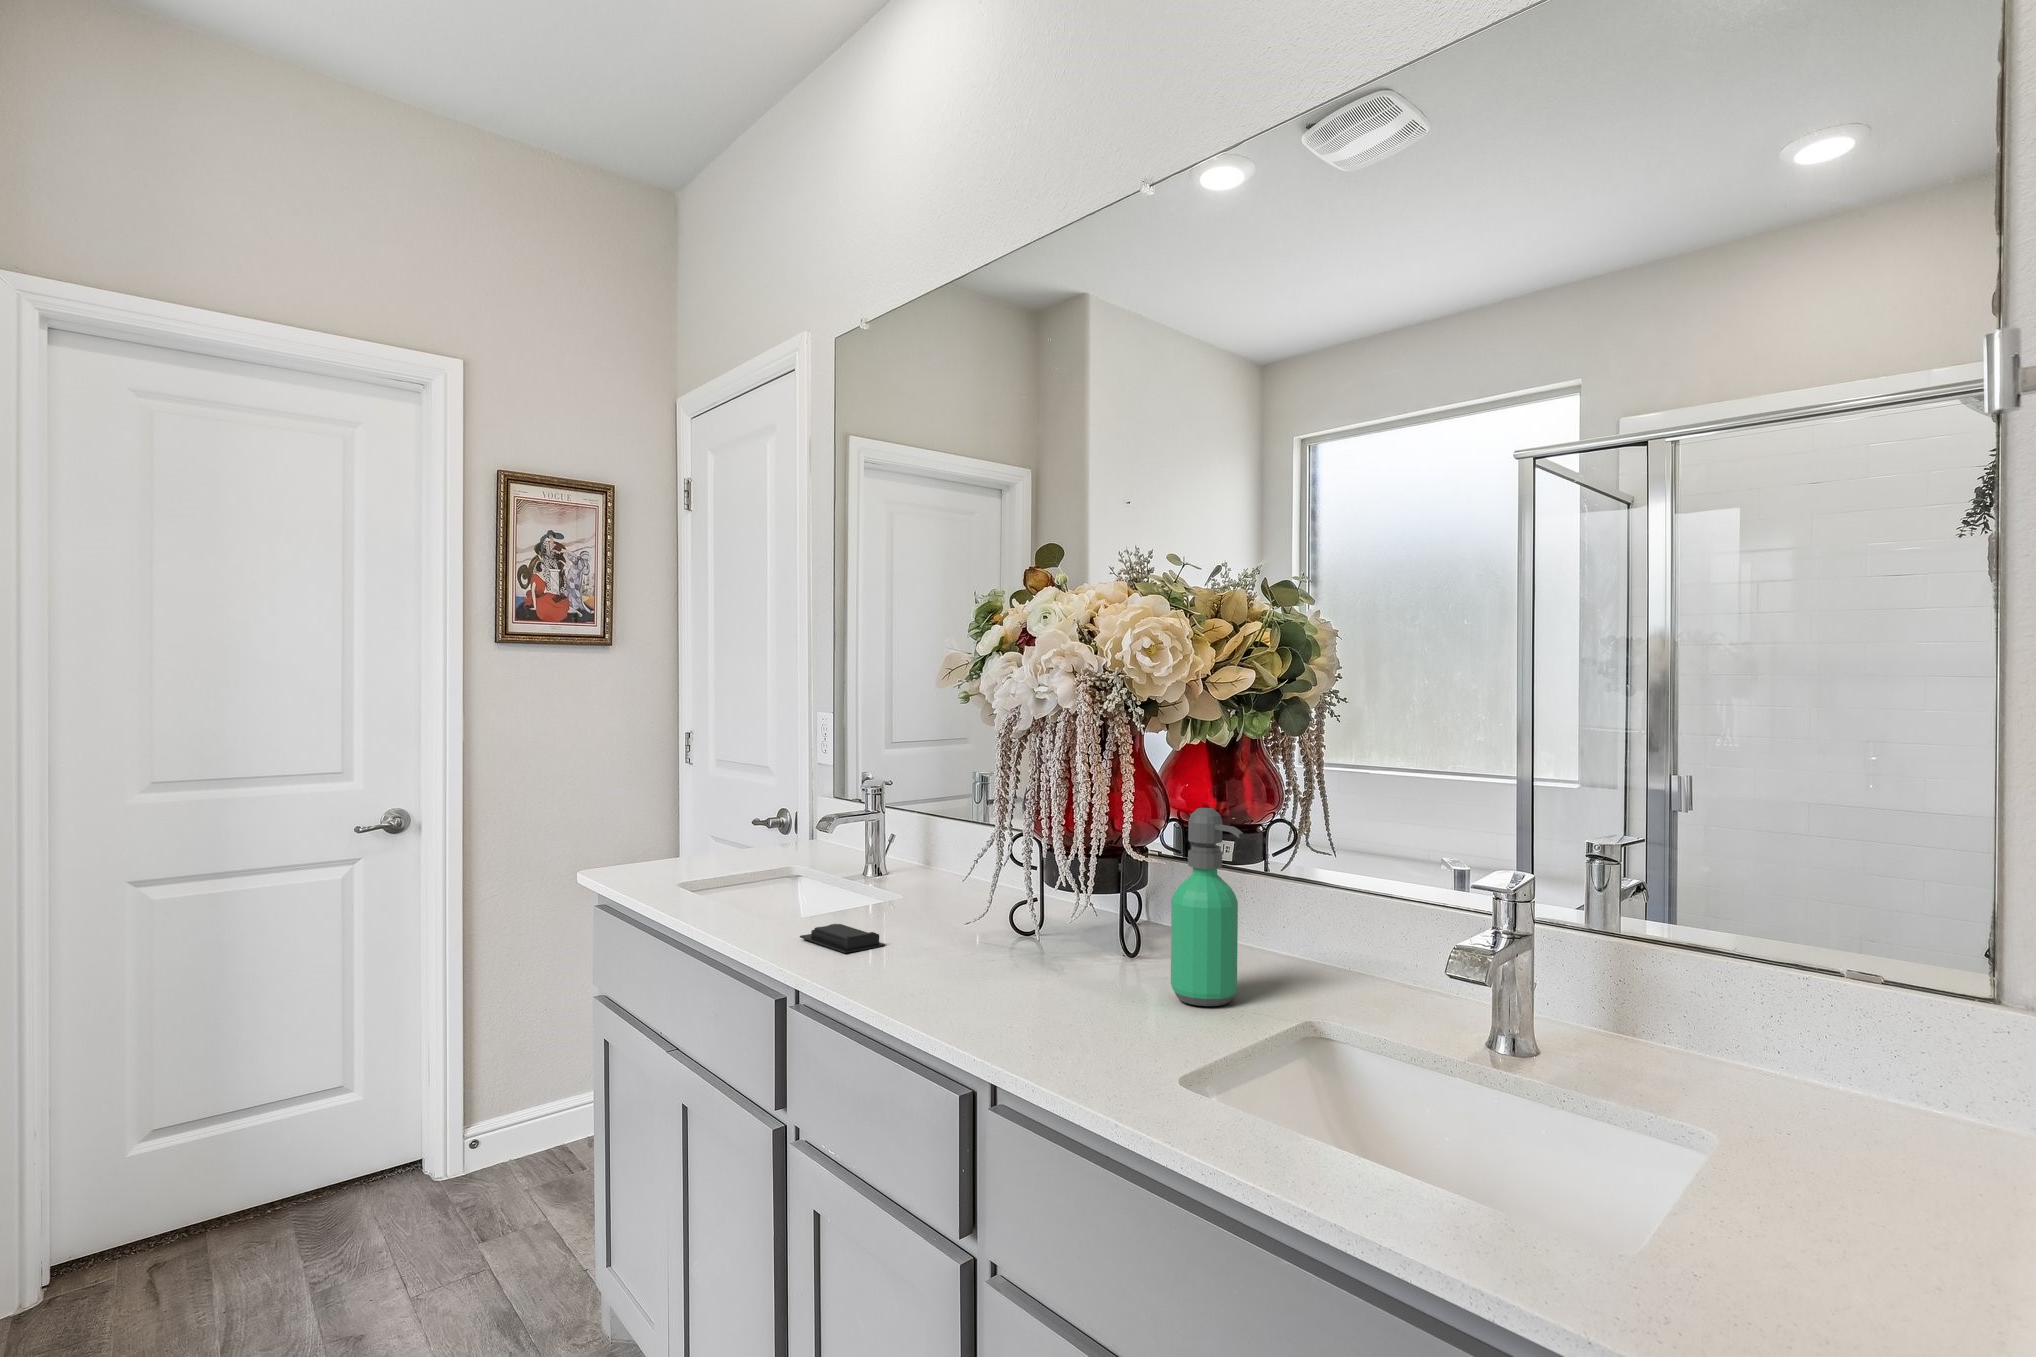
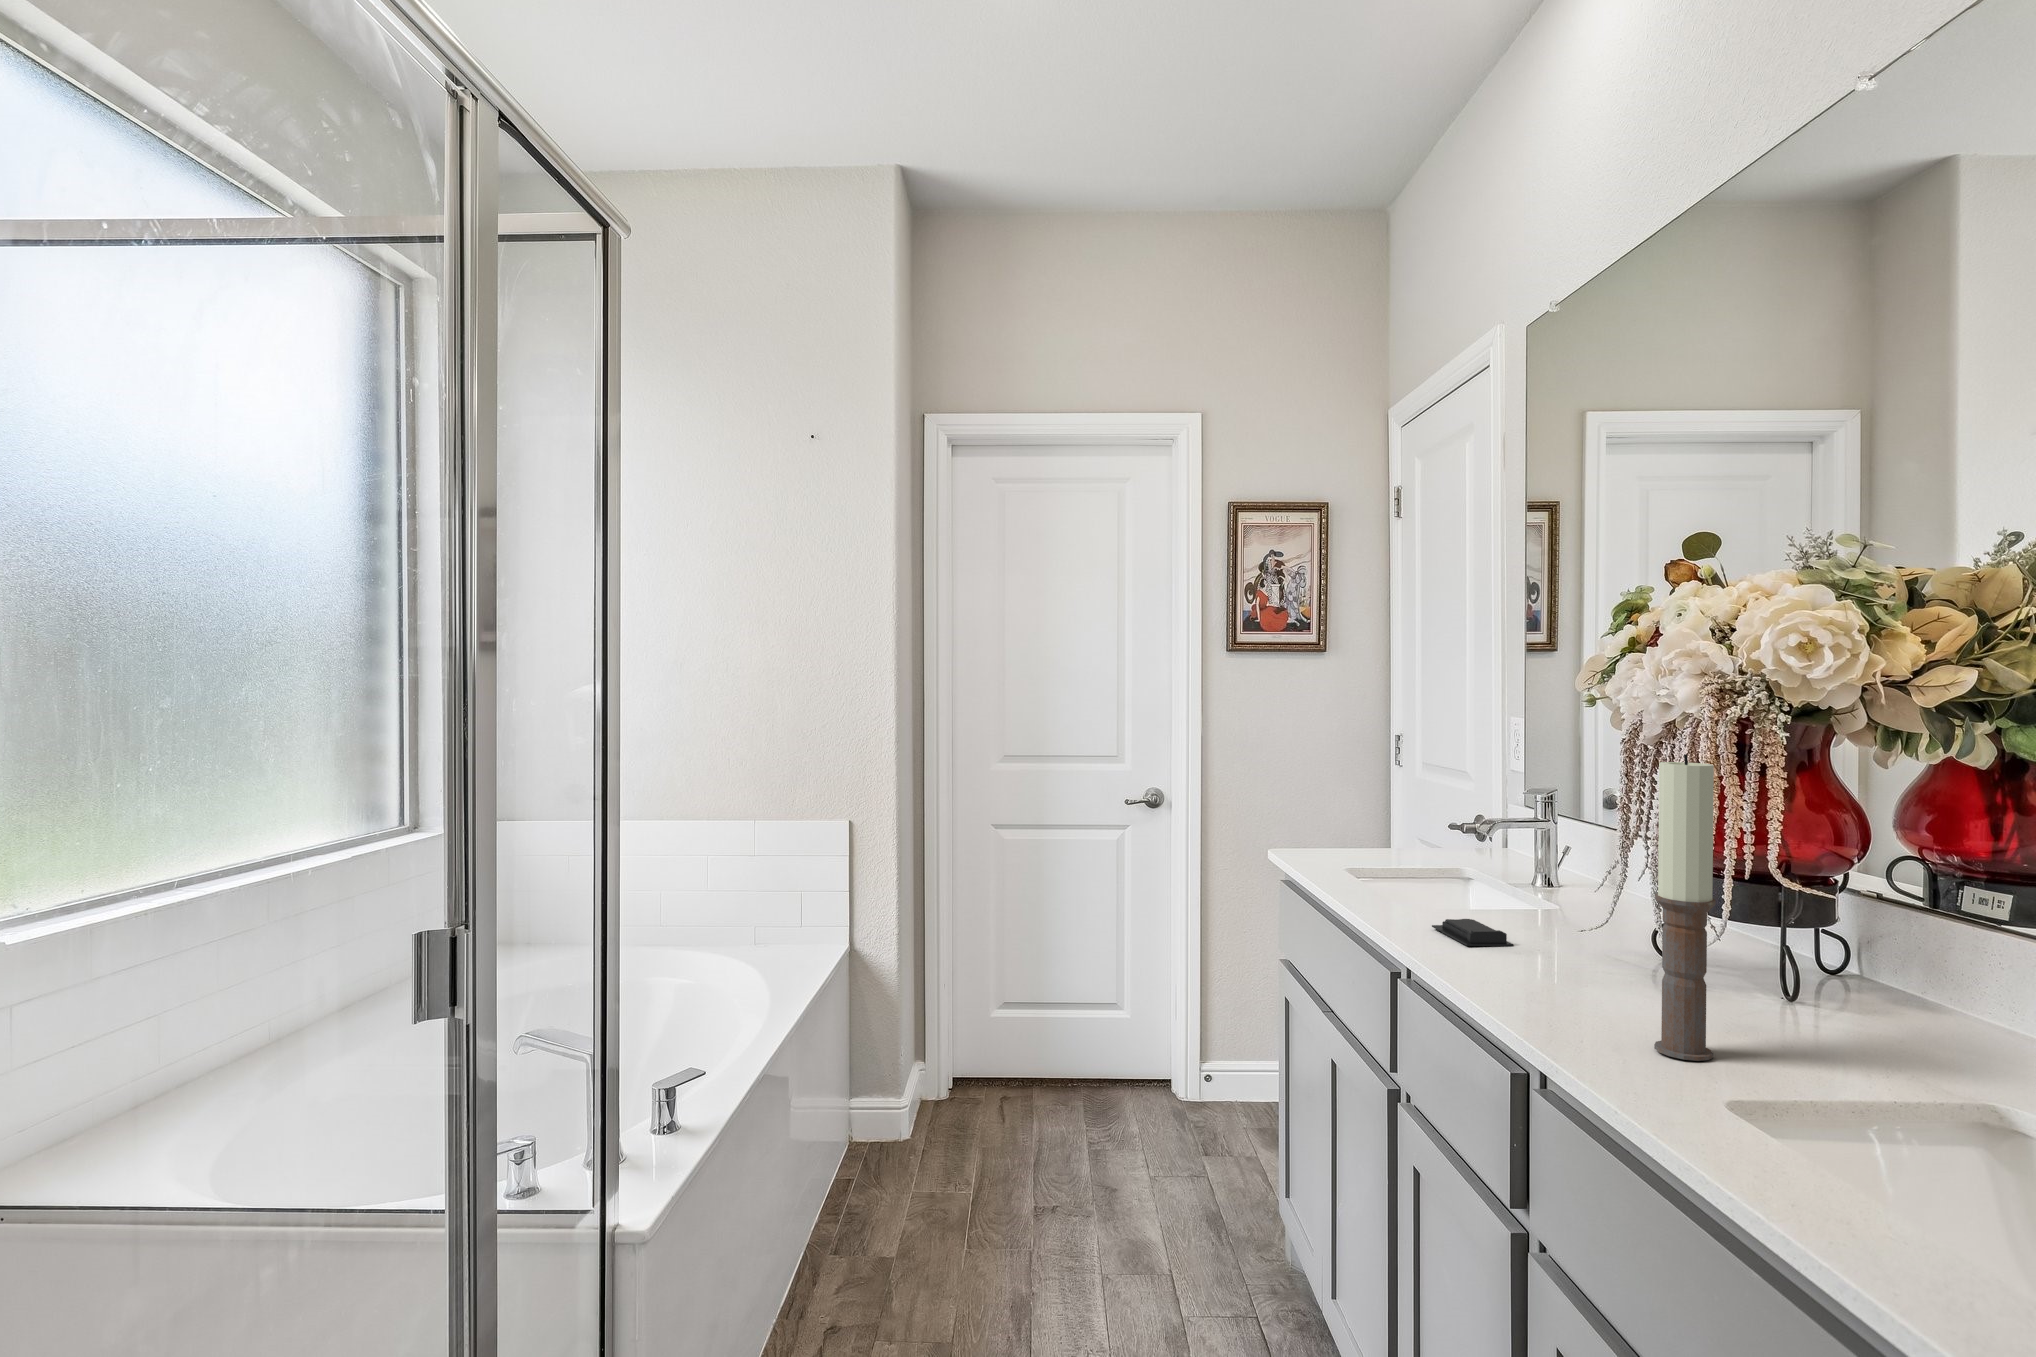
candle: none [1067,747,1116,1035] -> present [1654,754,1716,1061]
soap dispenser: present [1171,808,1243,1006] -> none [1812,832,1909,1063]

